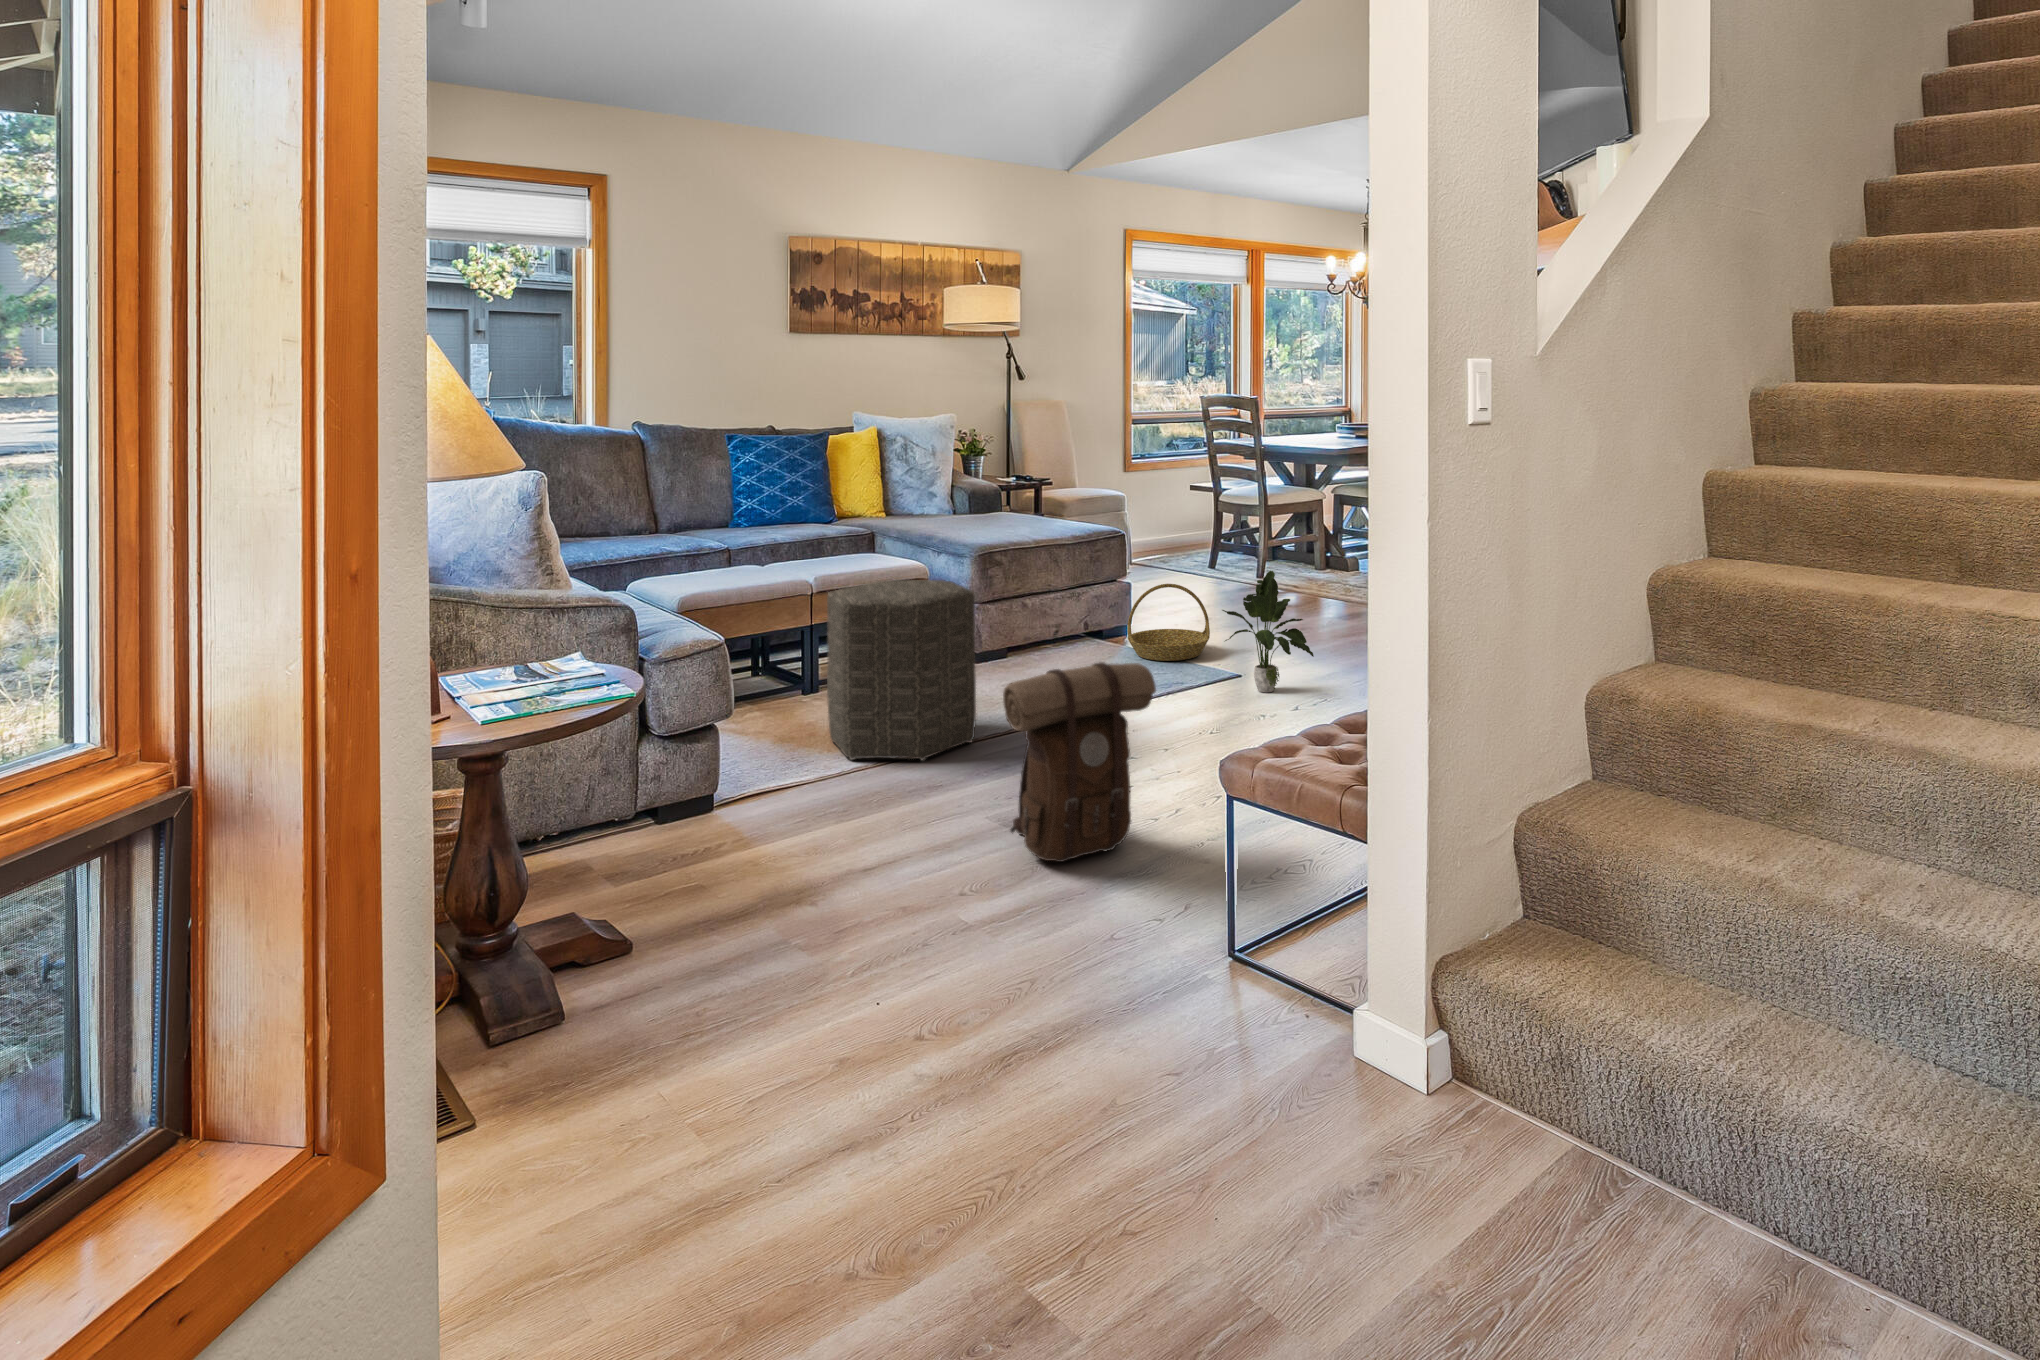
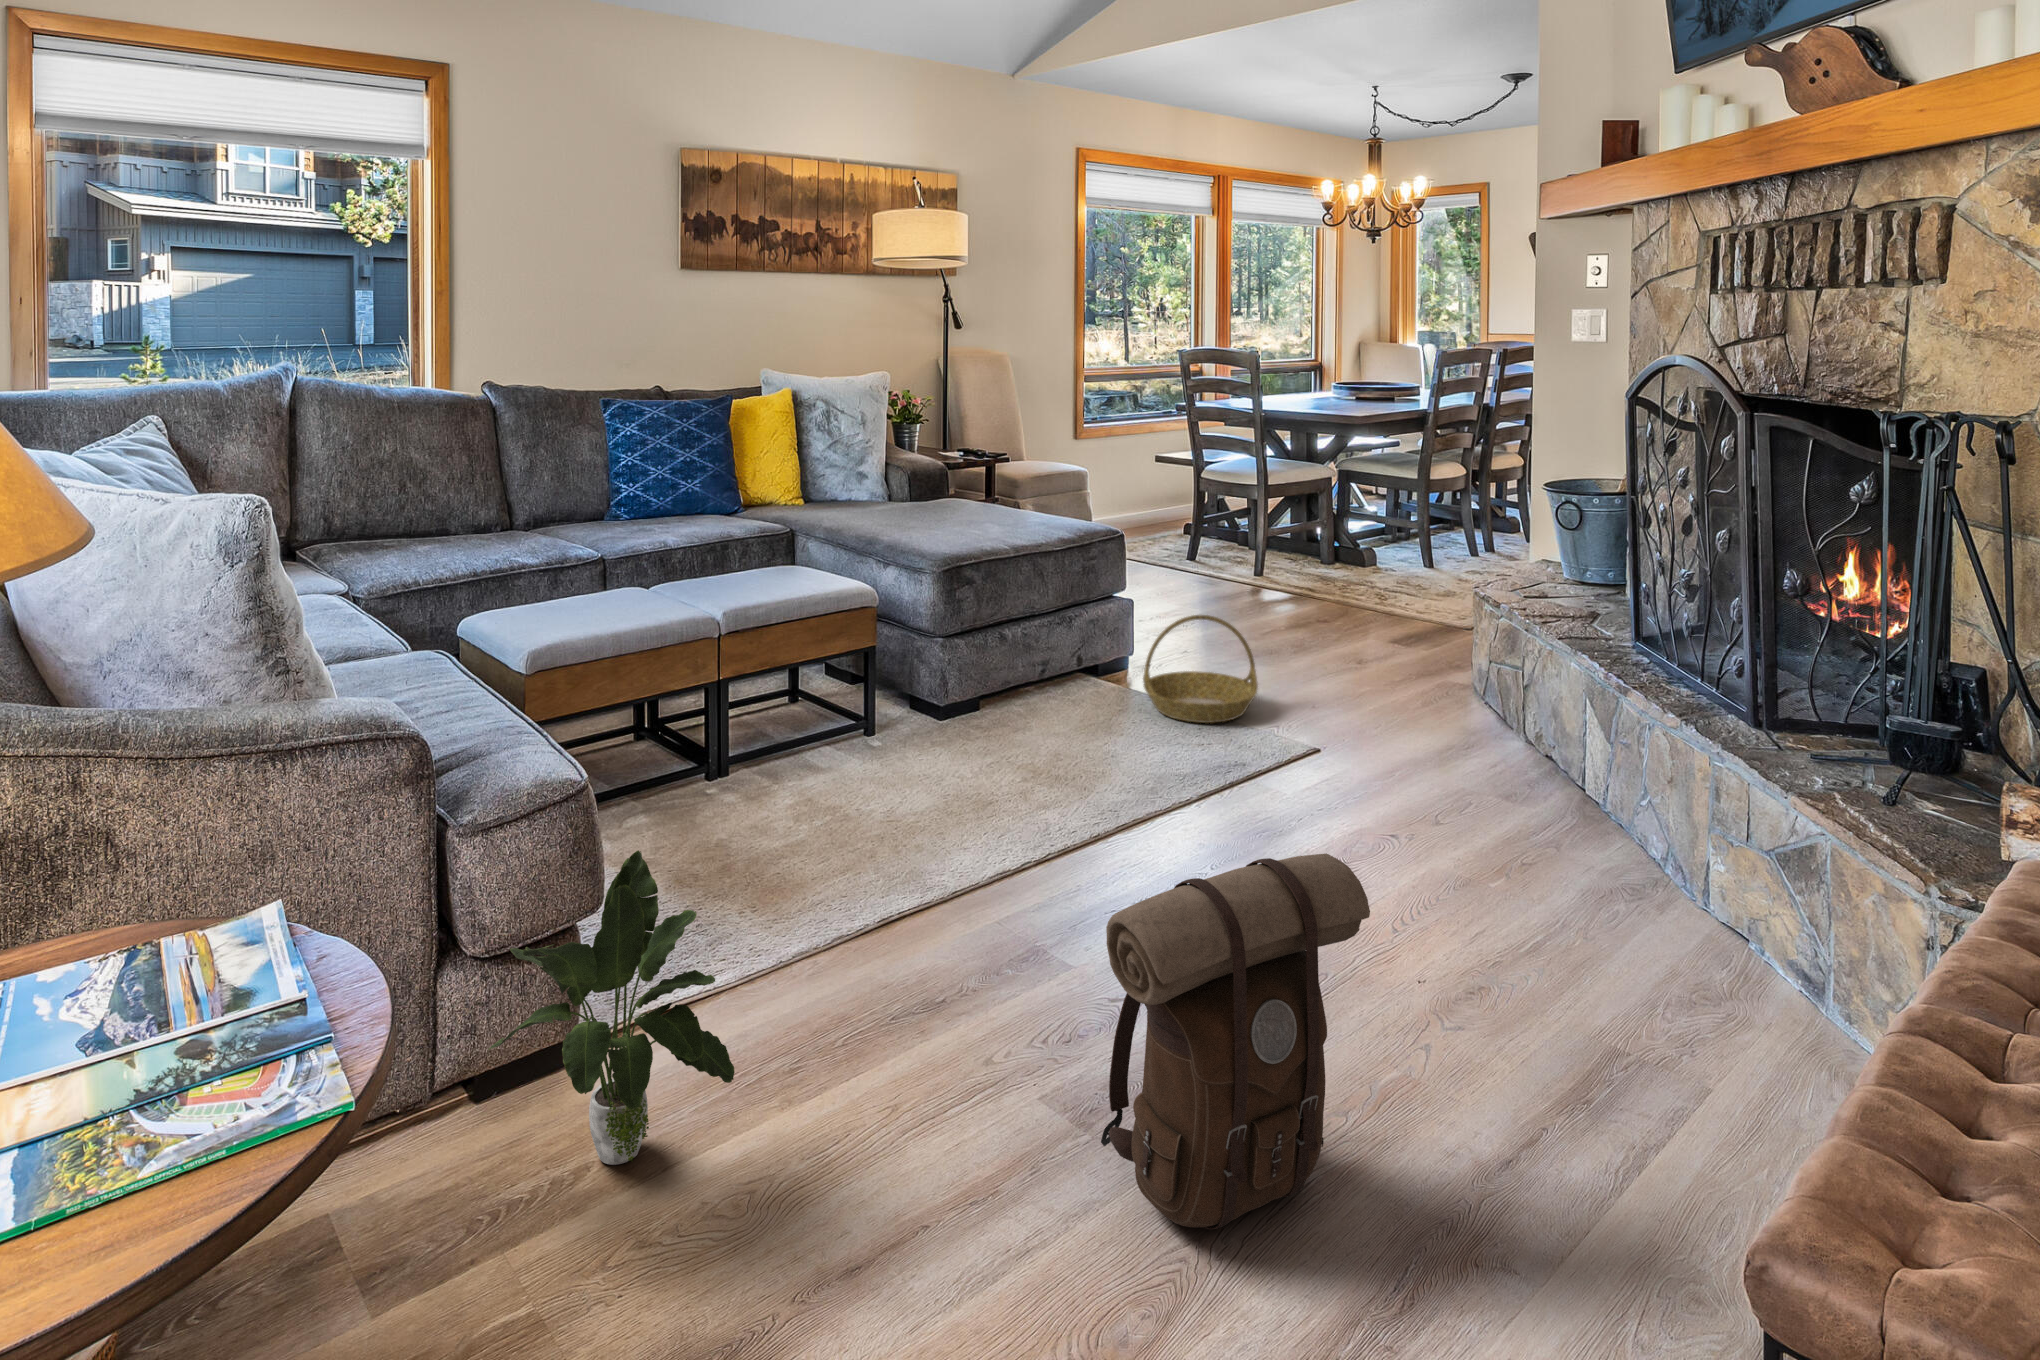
potted plant: present [1222,571,1314,692] -> present [489,850,735,1165]
ottoman: present [827,580,976,761] -> none [755,635,978,929]

